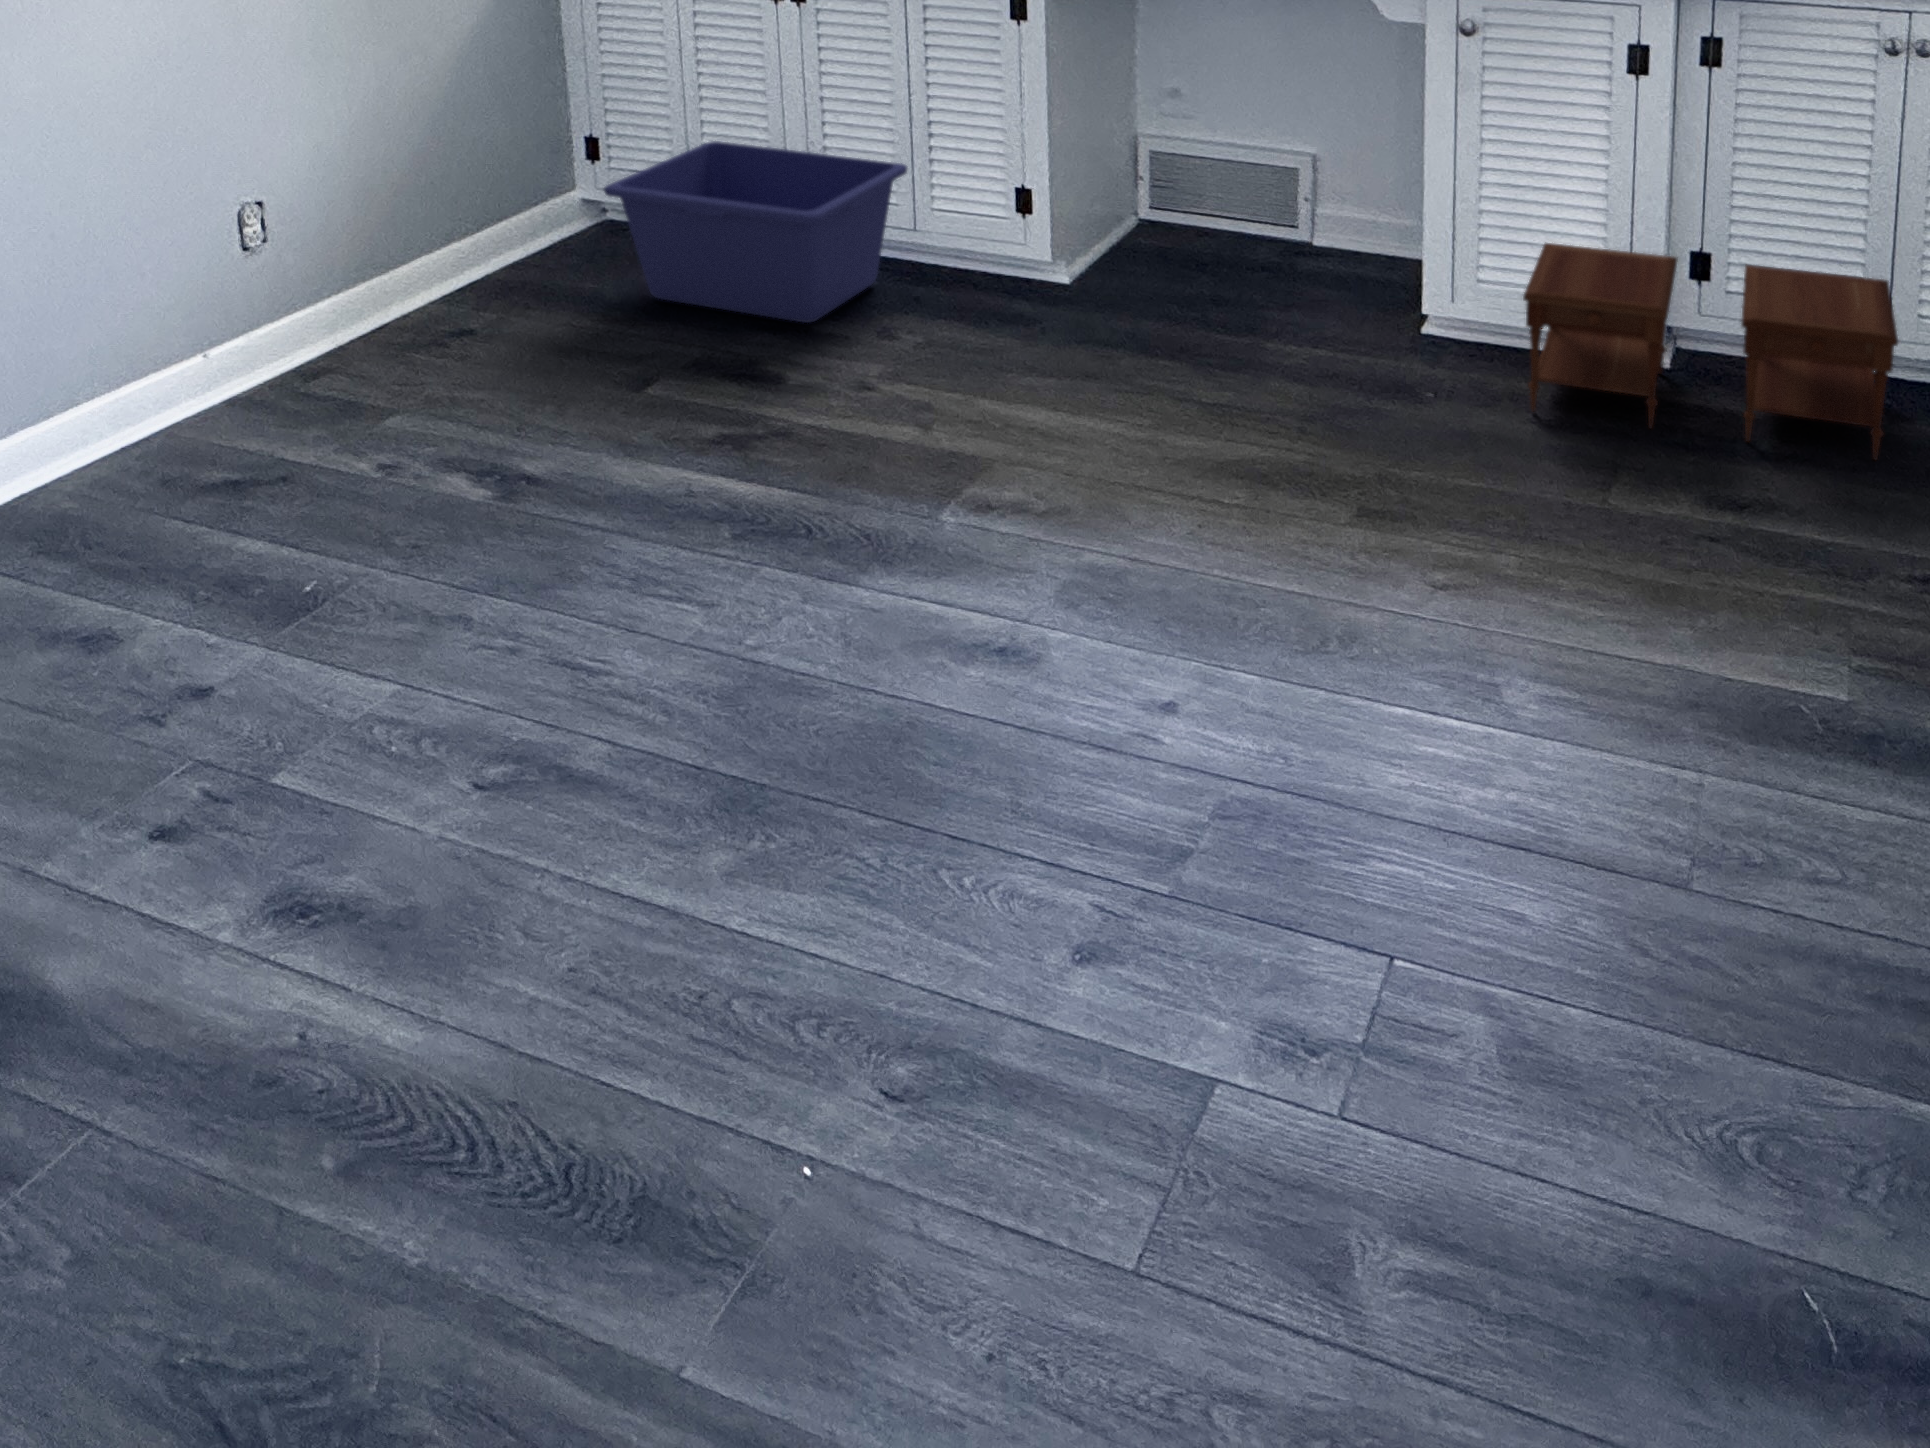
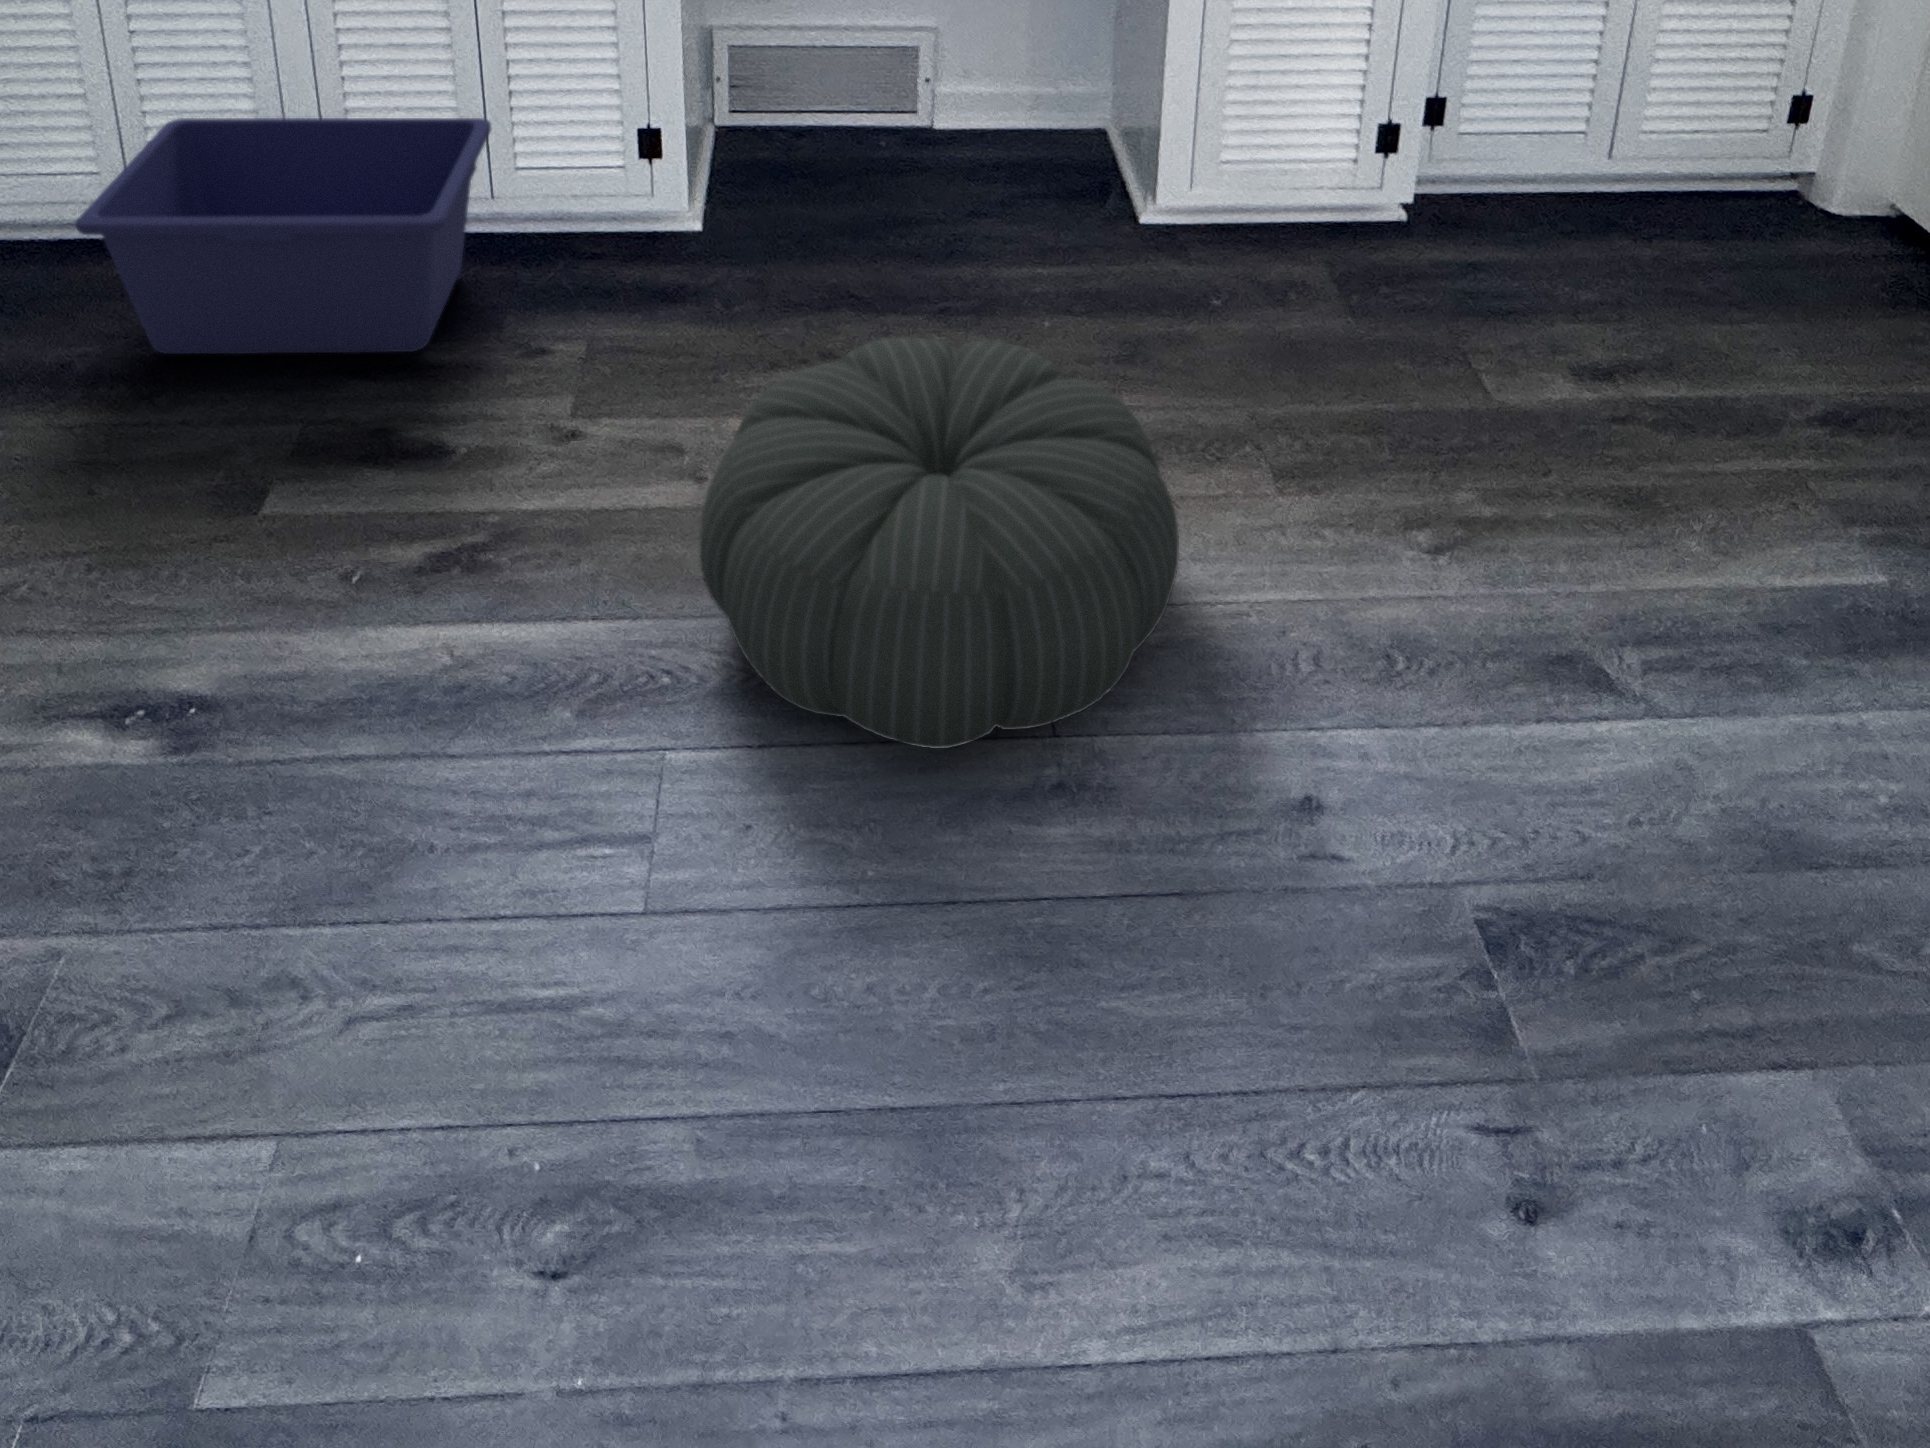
side table: present [1523,243,1898,460] -> none [1293,108,1717,306]
pouf: none [827,329,1203,605] -> present [700,337,1179,749]

